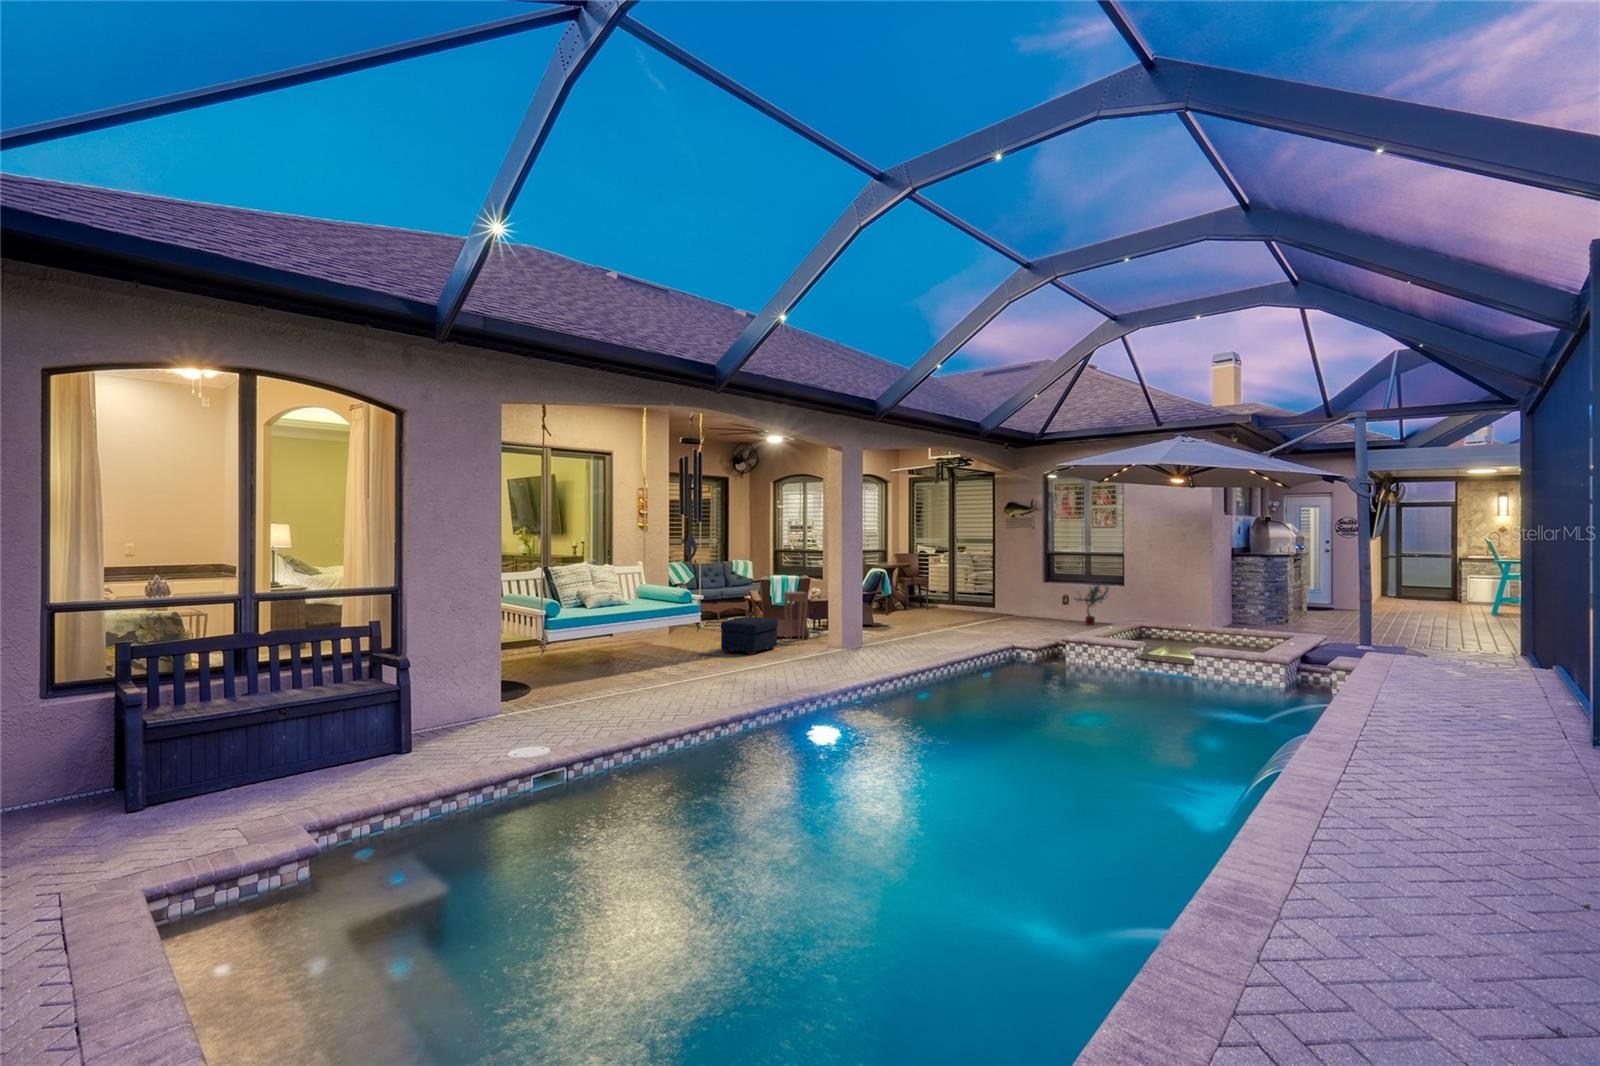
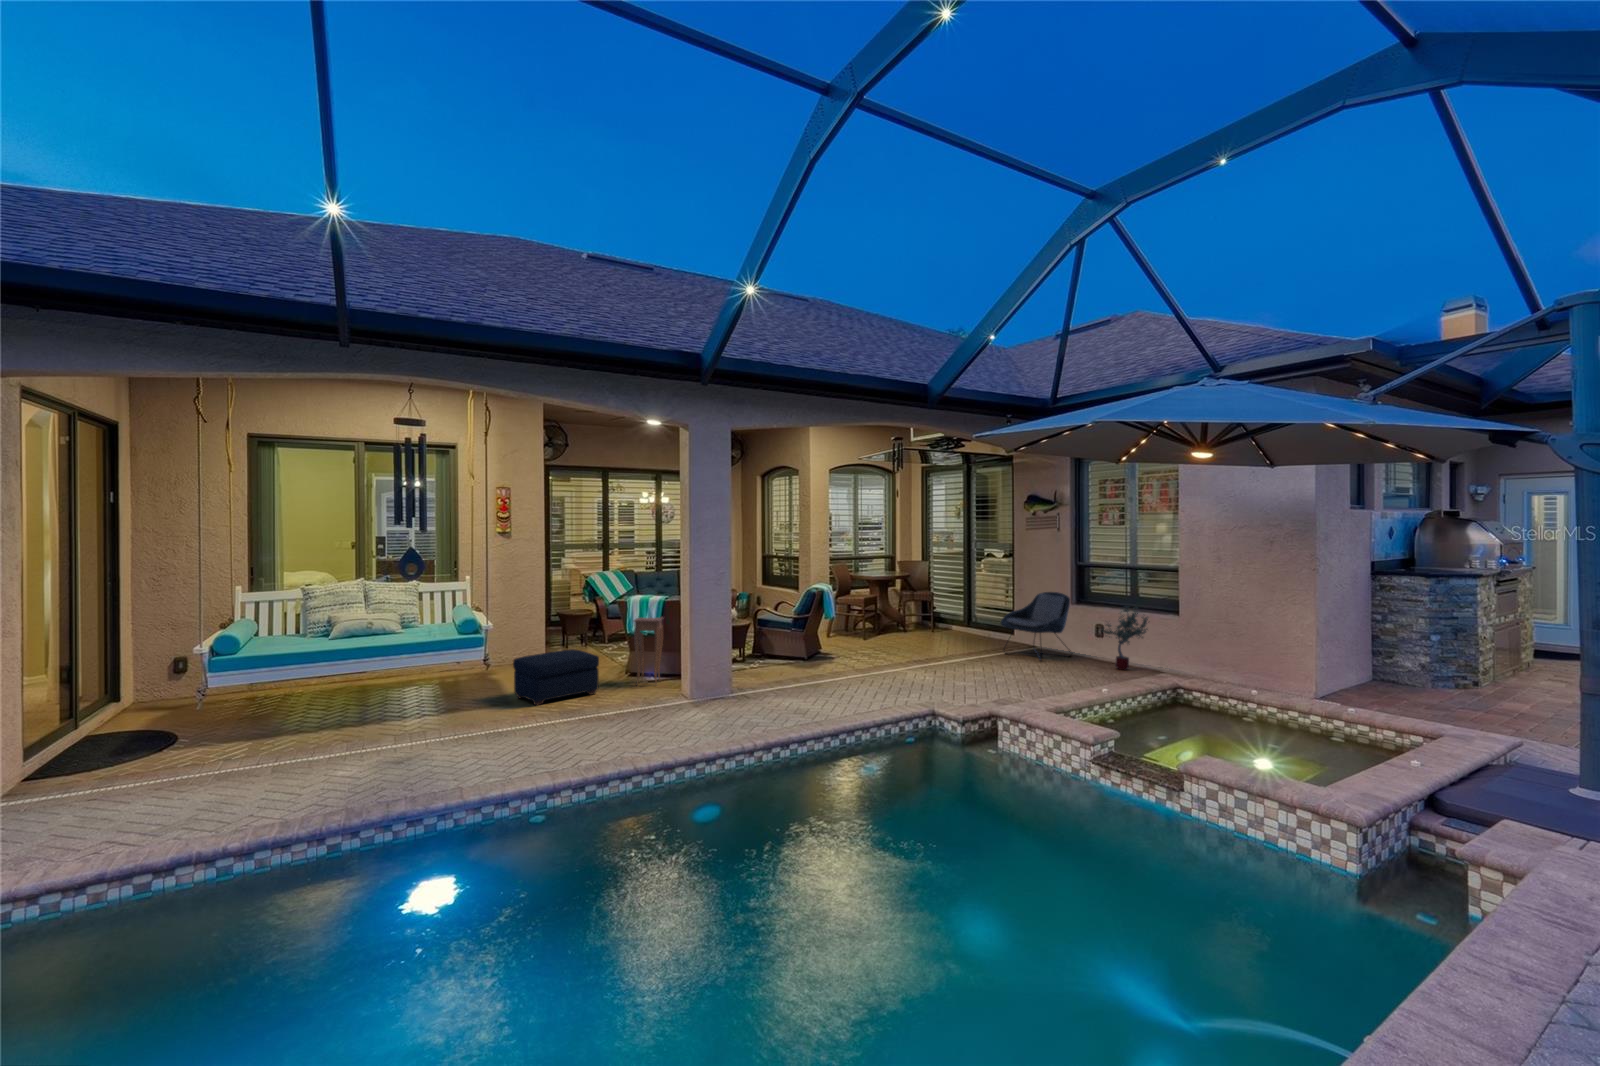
lounge chair: none [997,574,1048,624] -> present [1001,592,1073,661]

